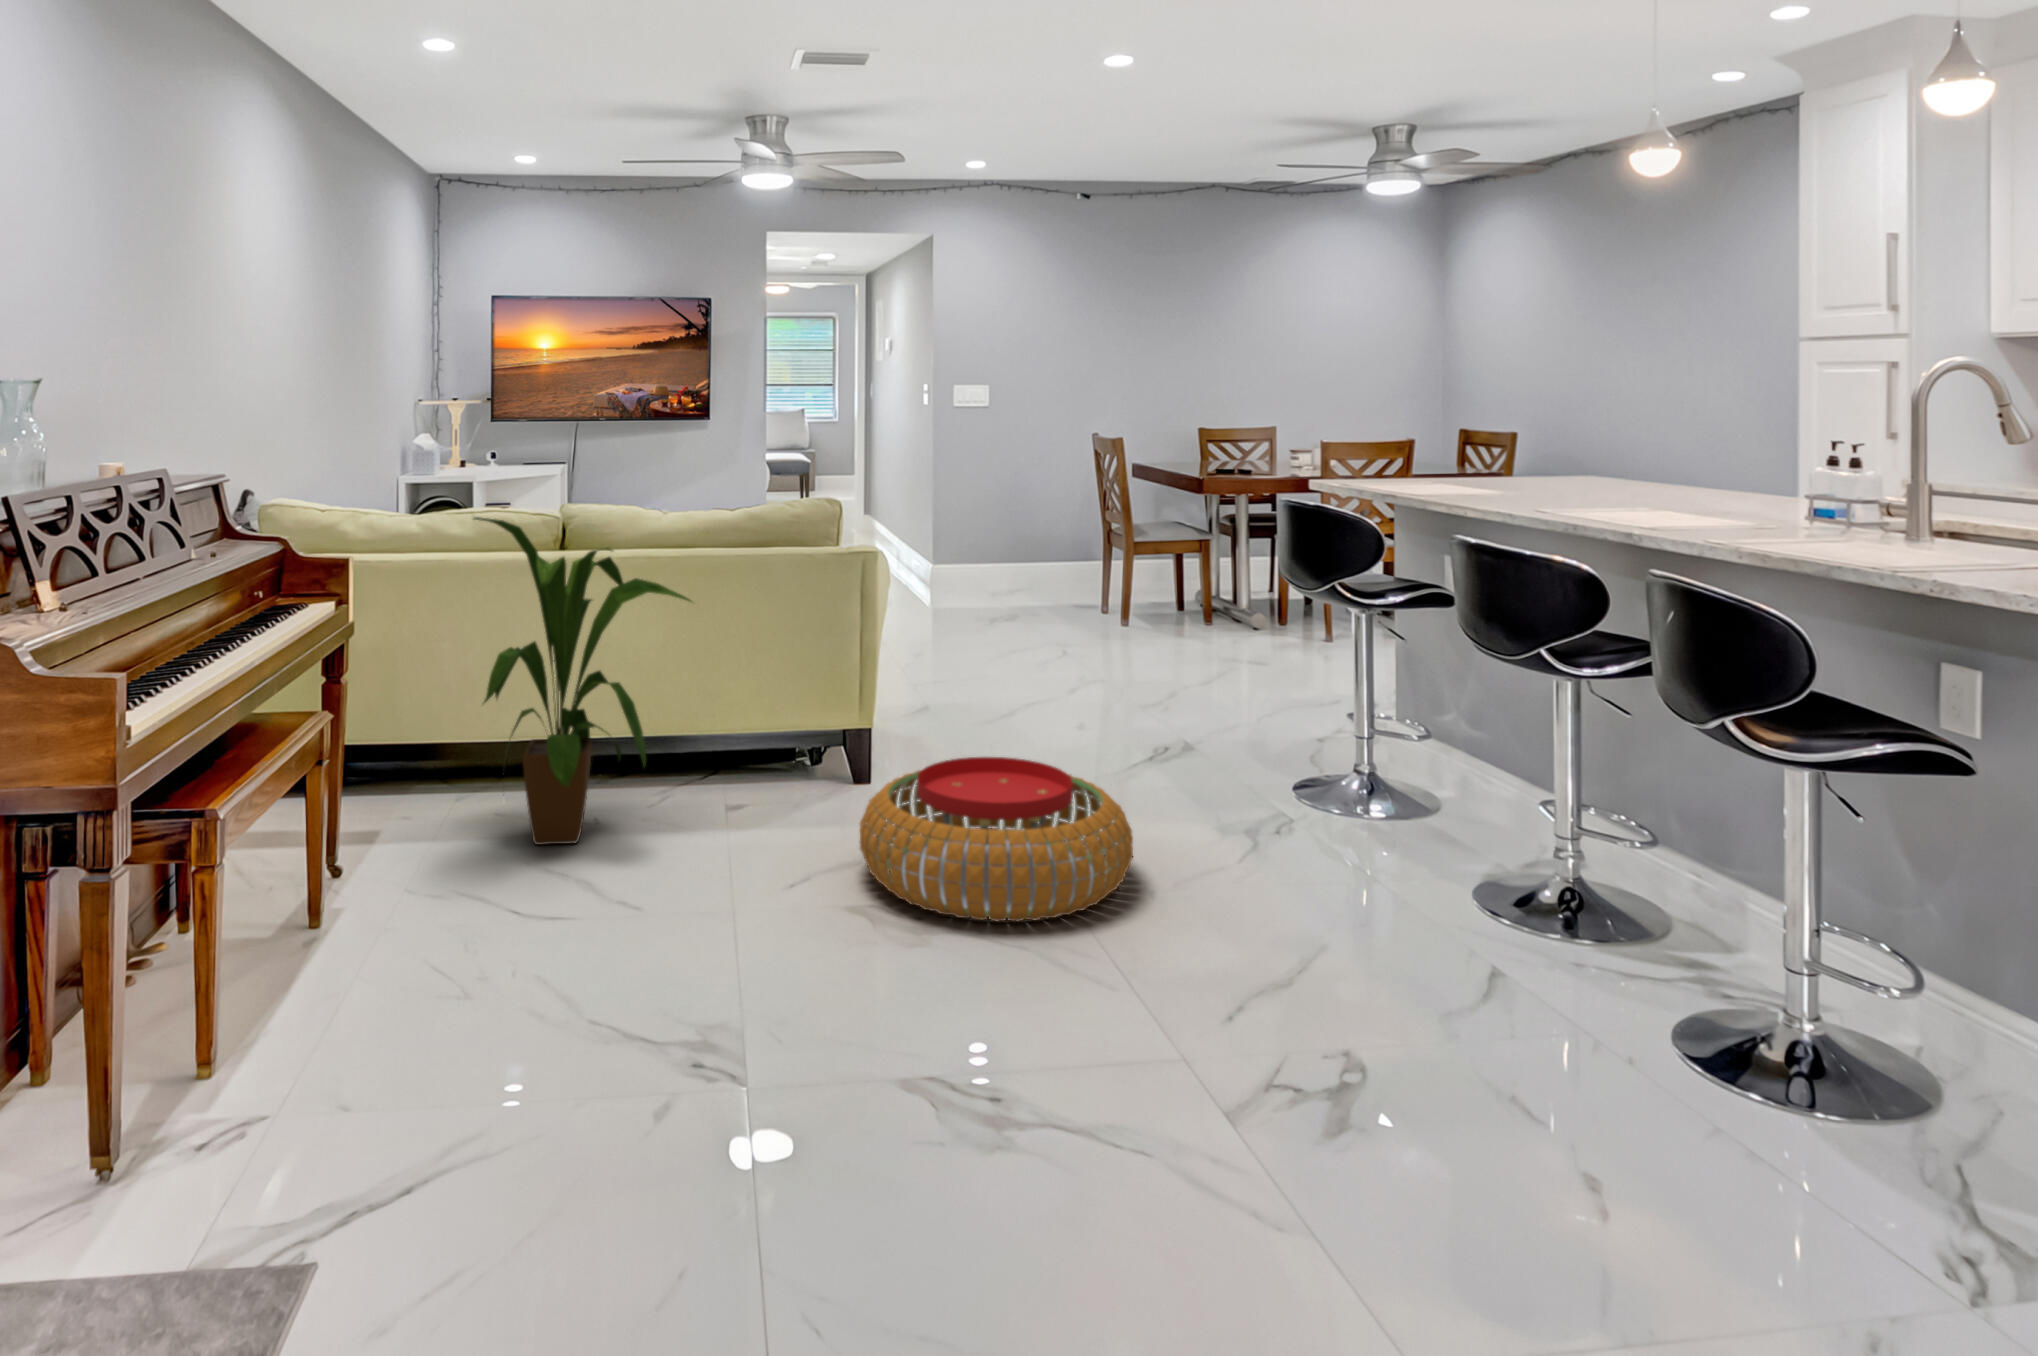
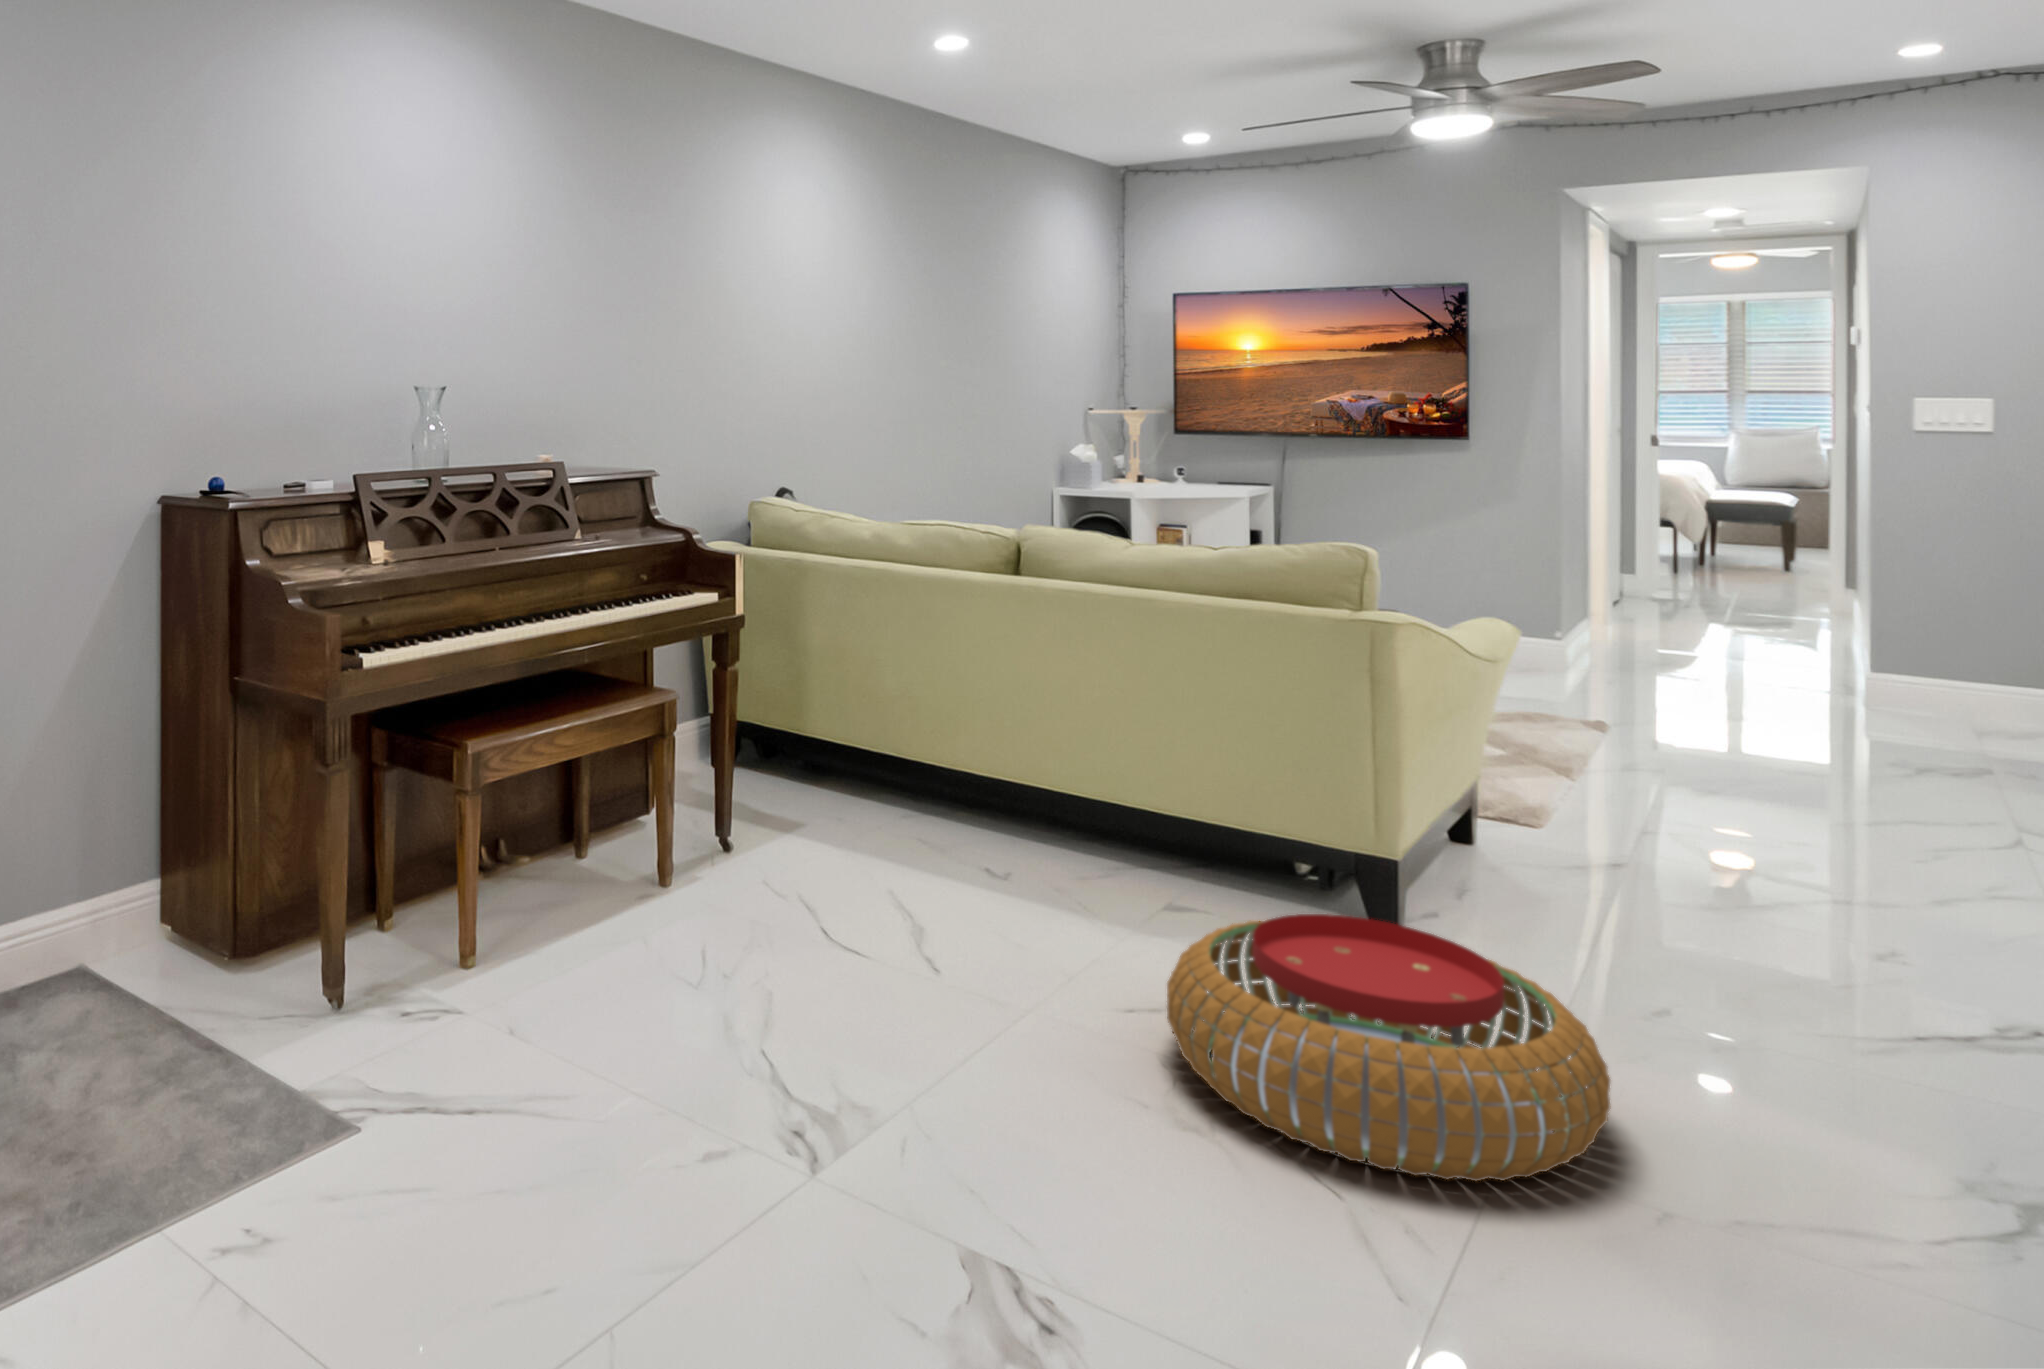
house plant: present [474,517,692,845] -> none [806,527,1085,888]

